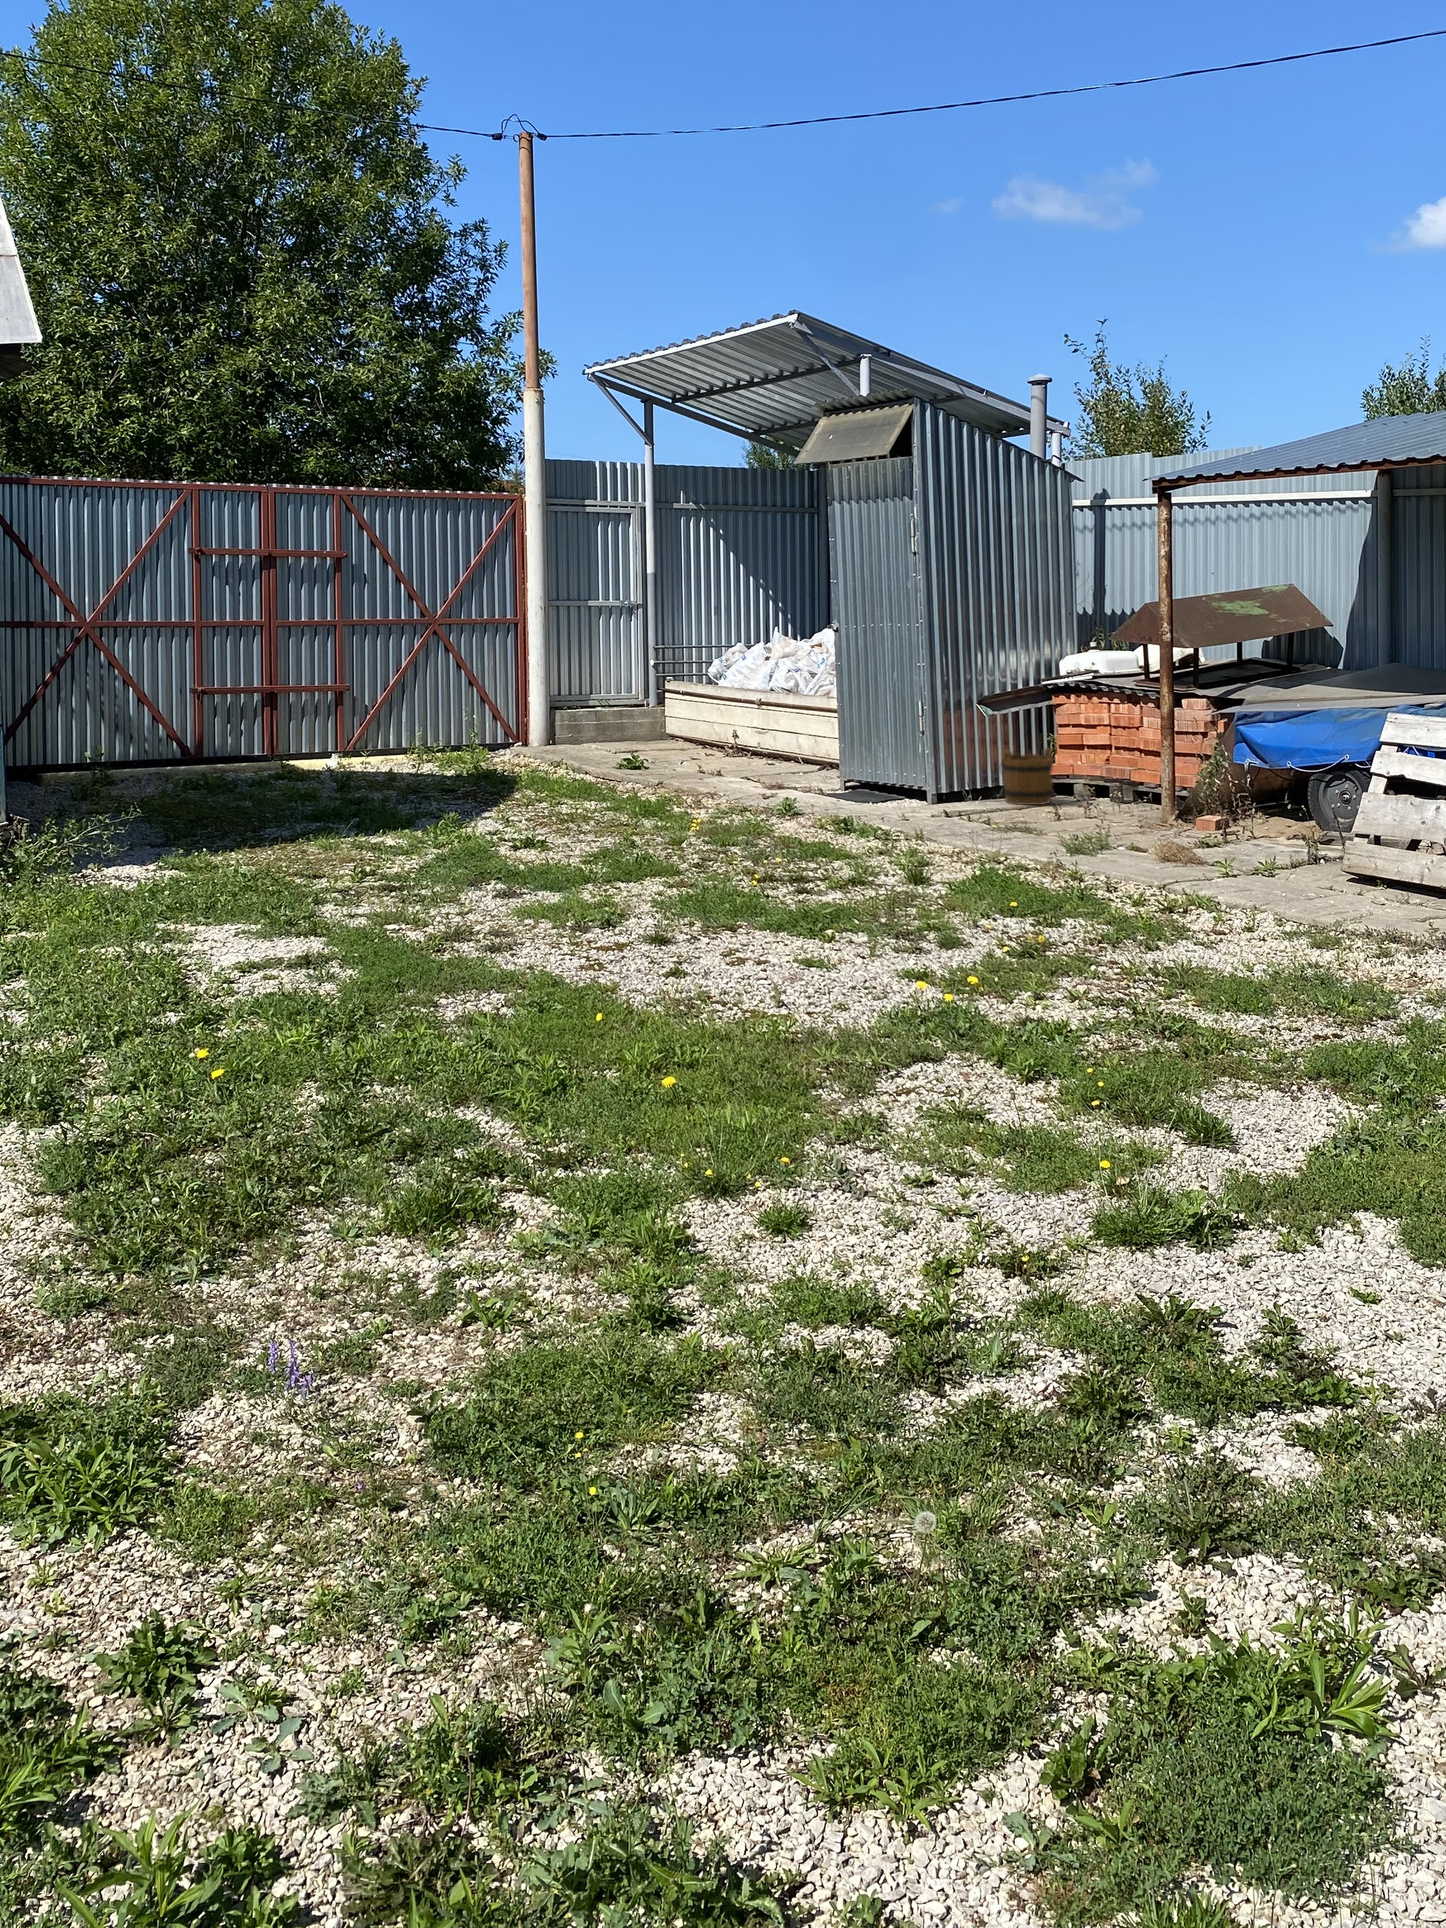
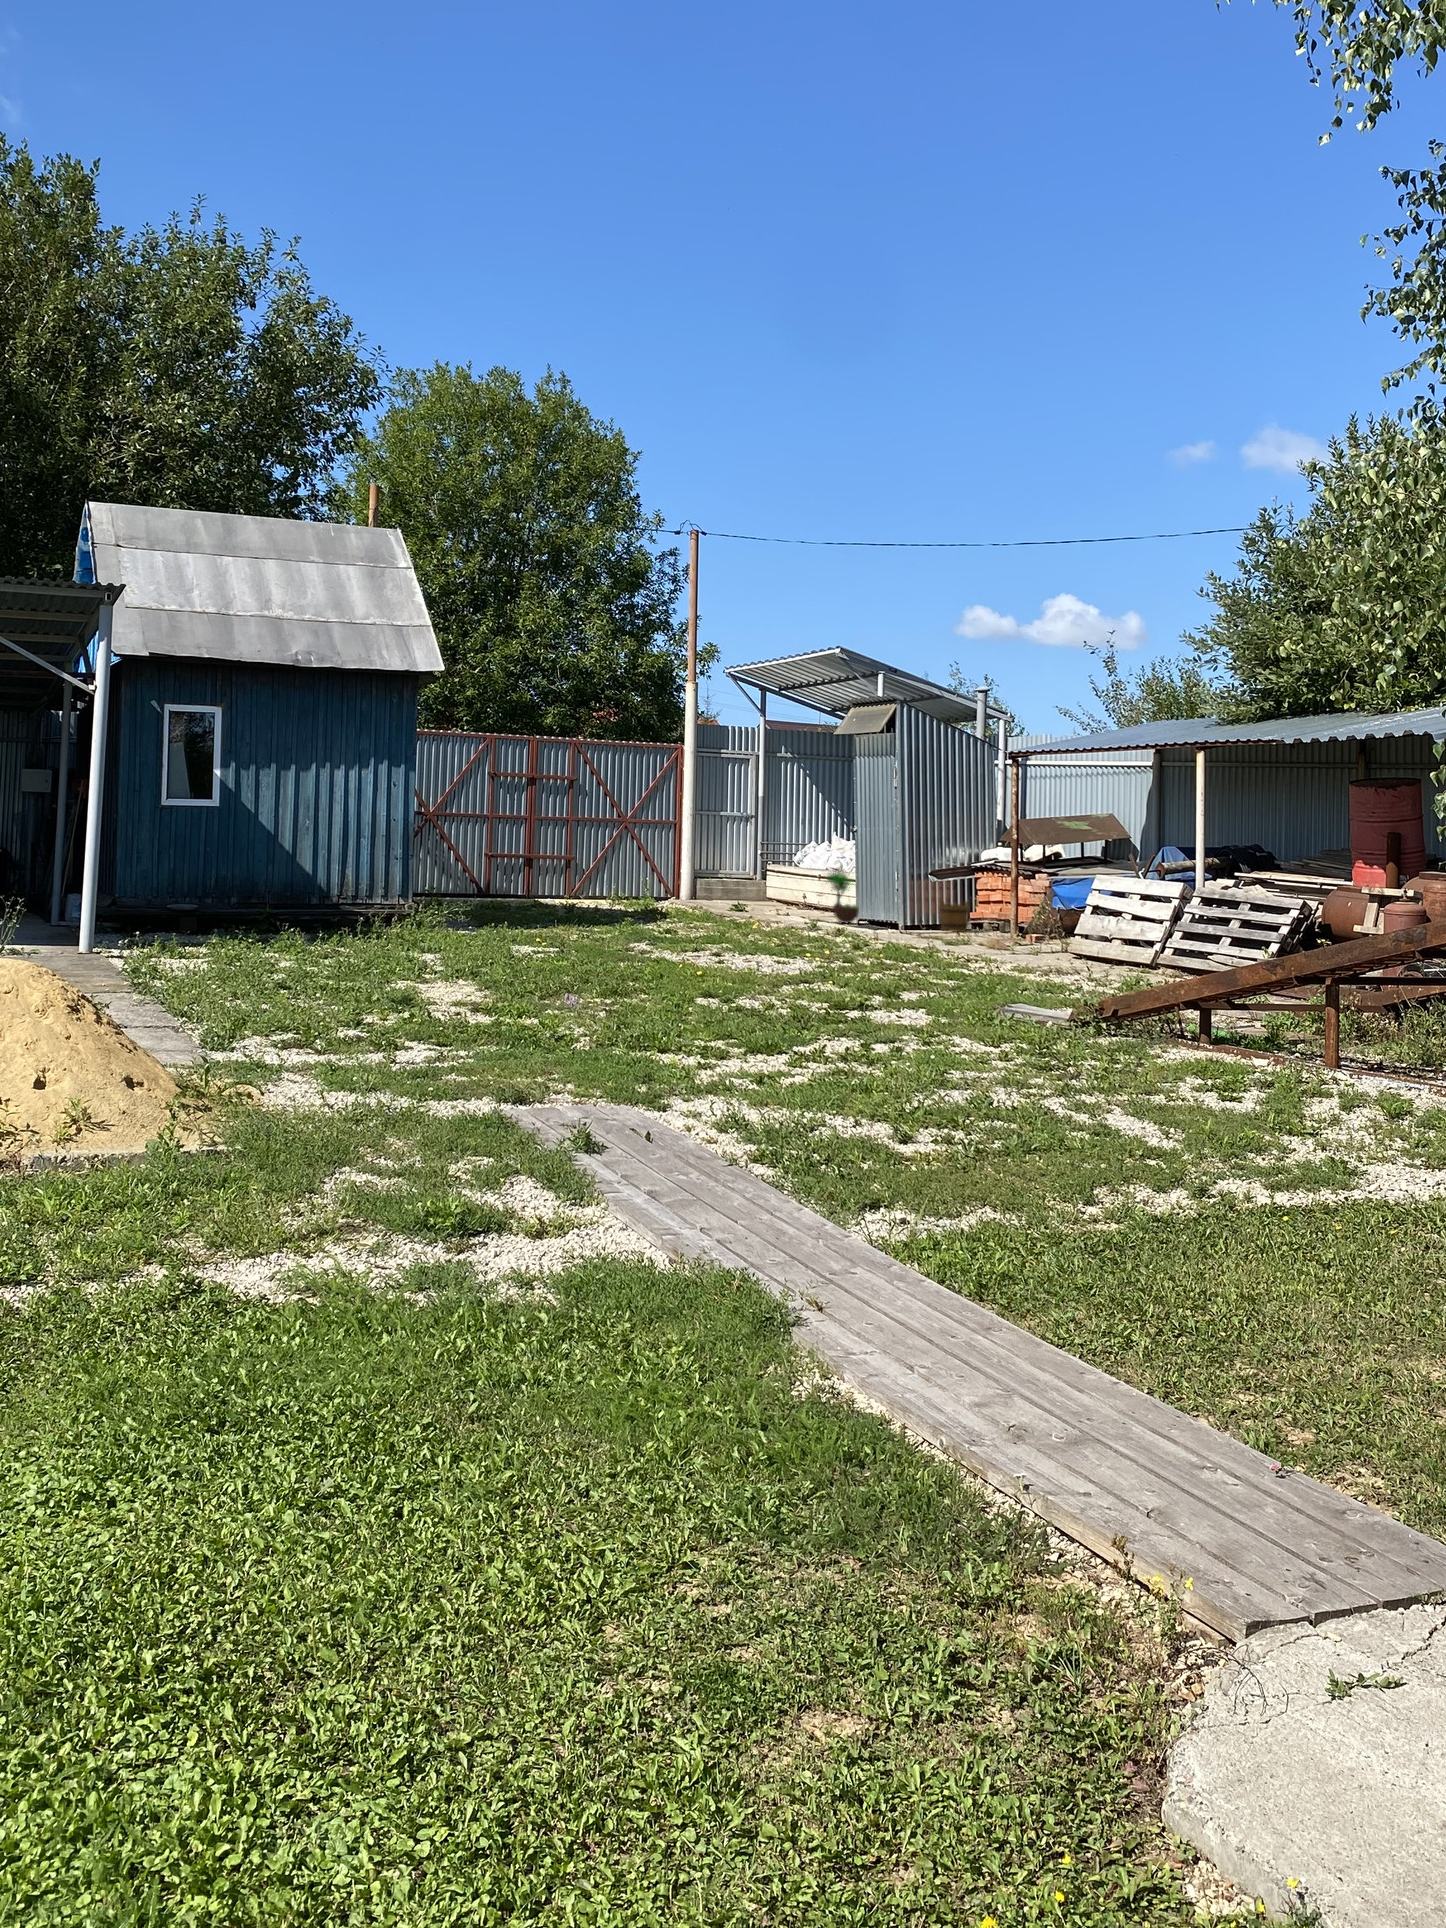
potted tree: none [791,692,854,795] -> present [827,871,859,923]

